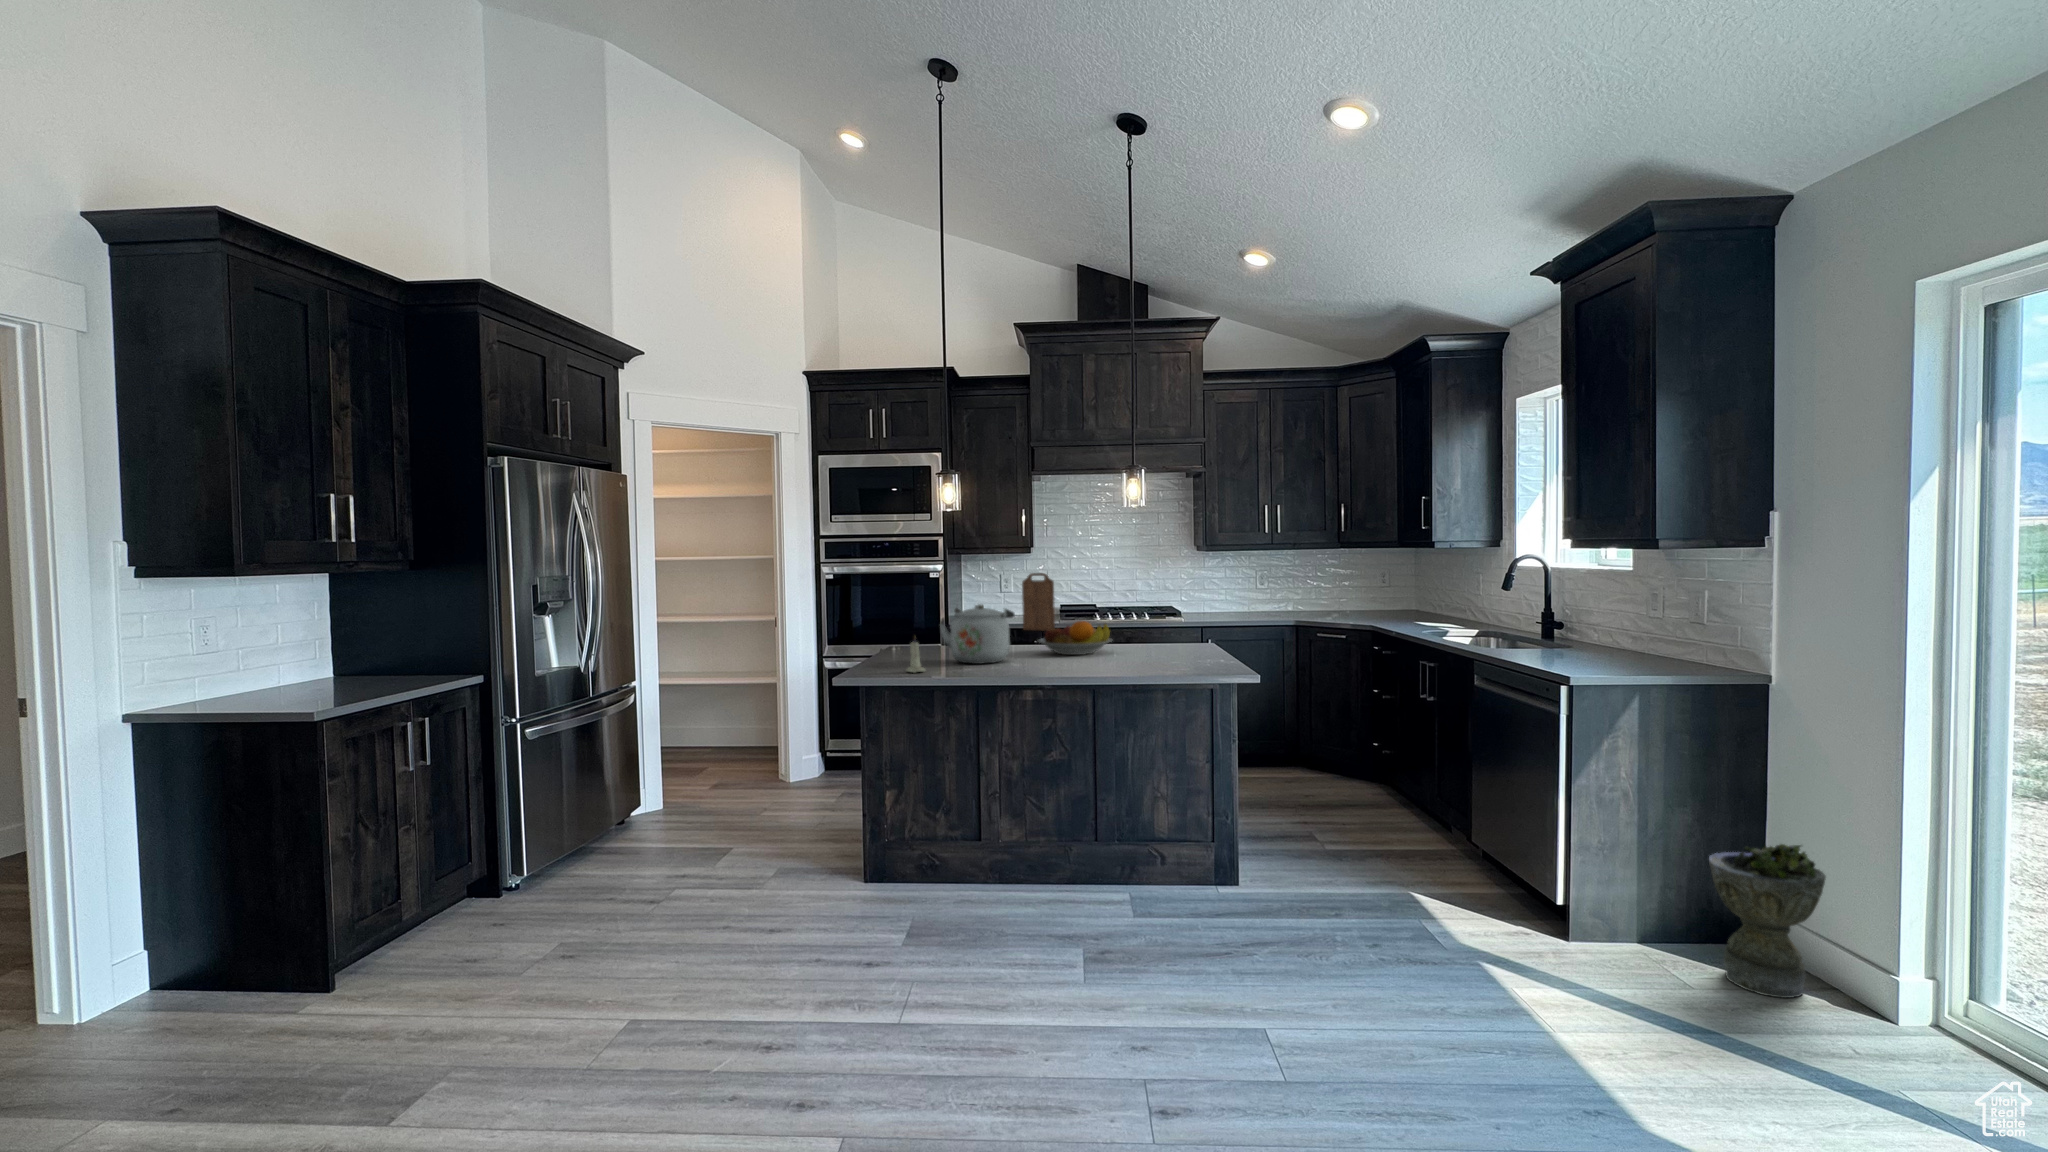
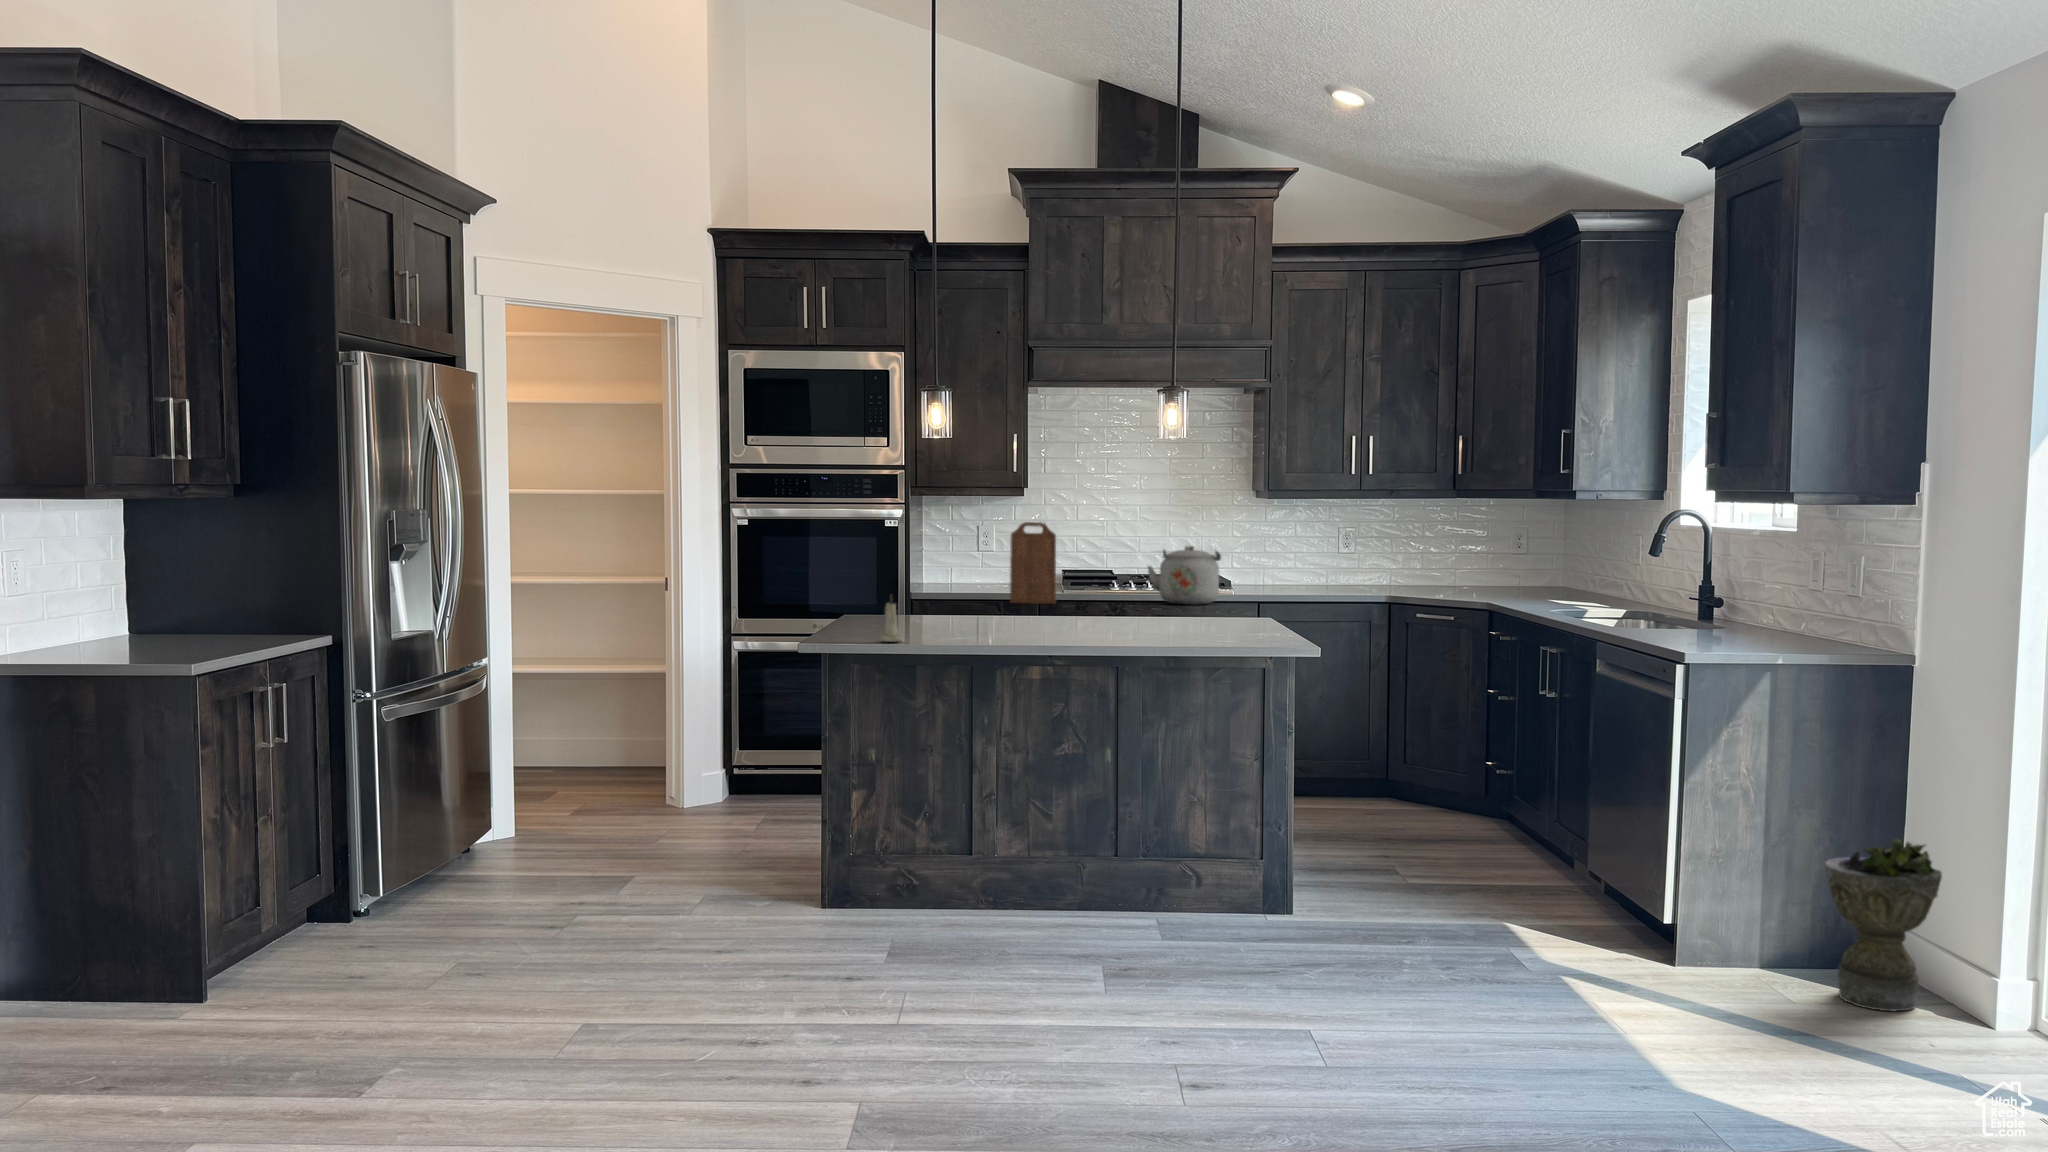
kettle: present [941,604,1015,664] -> present [1147,546,1221,605]
fruit bowl: present [1038,621,1112,655] -> none [1041,585,1141,629]

